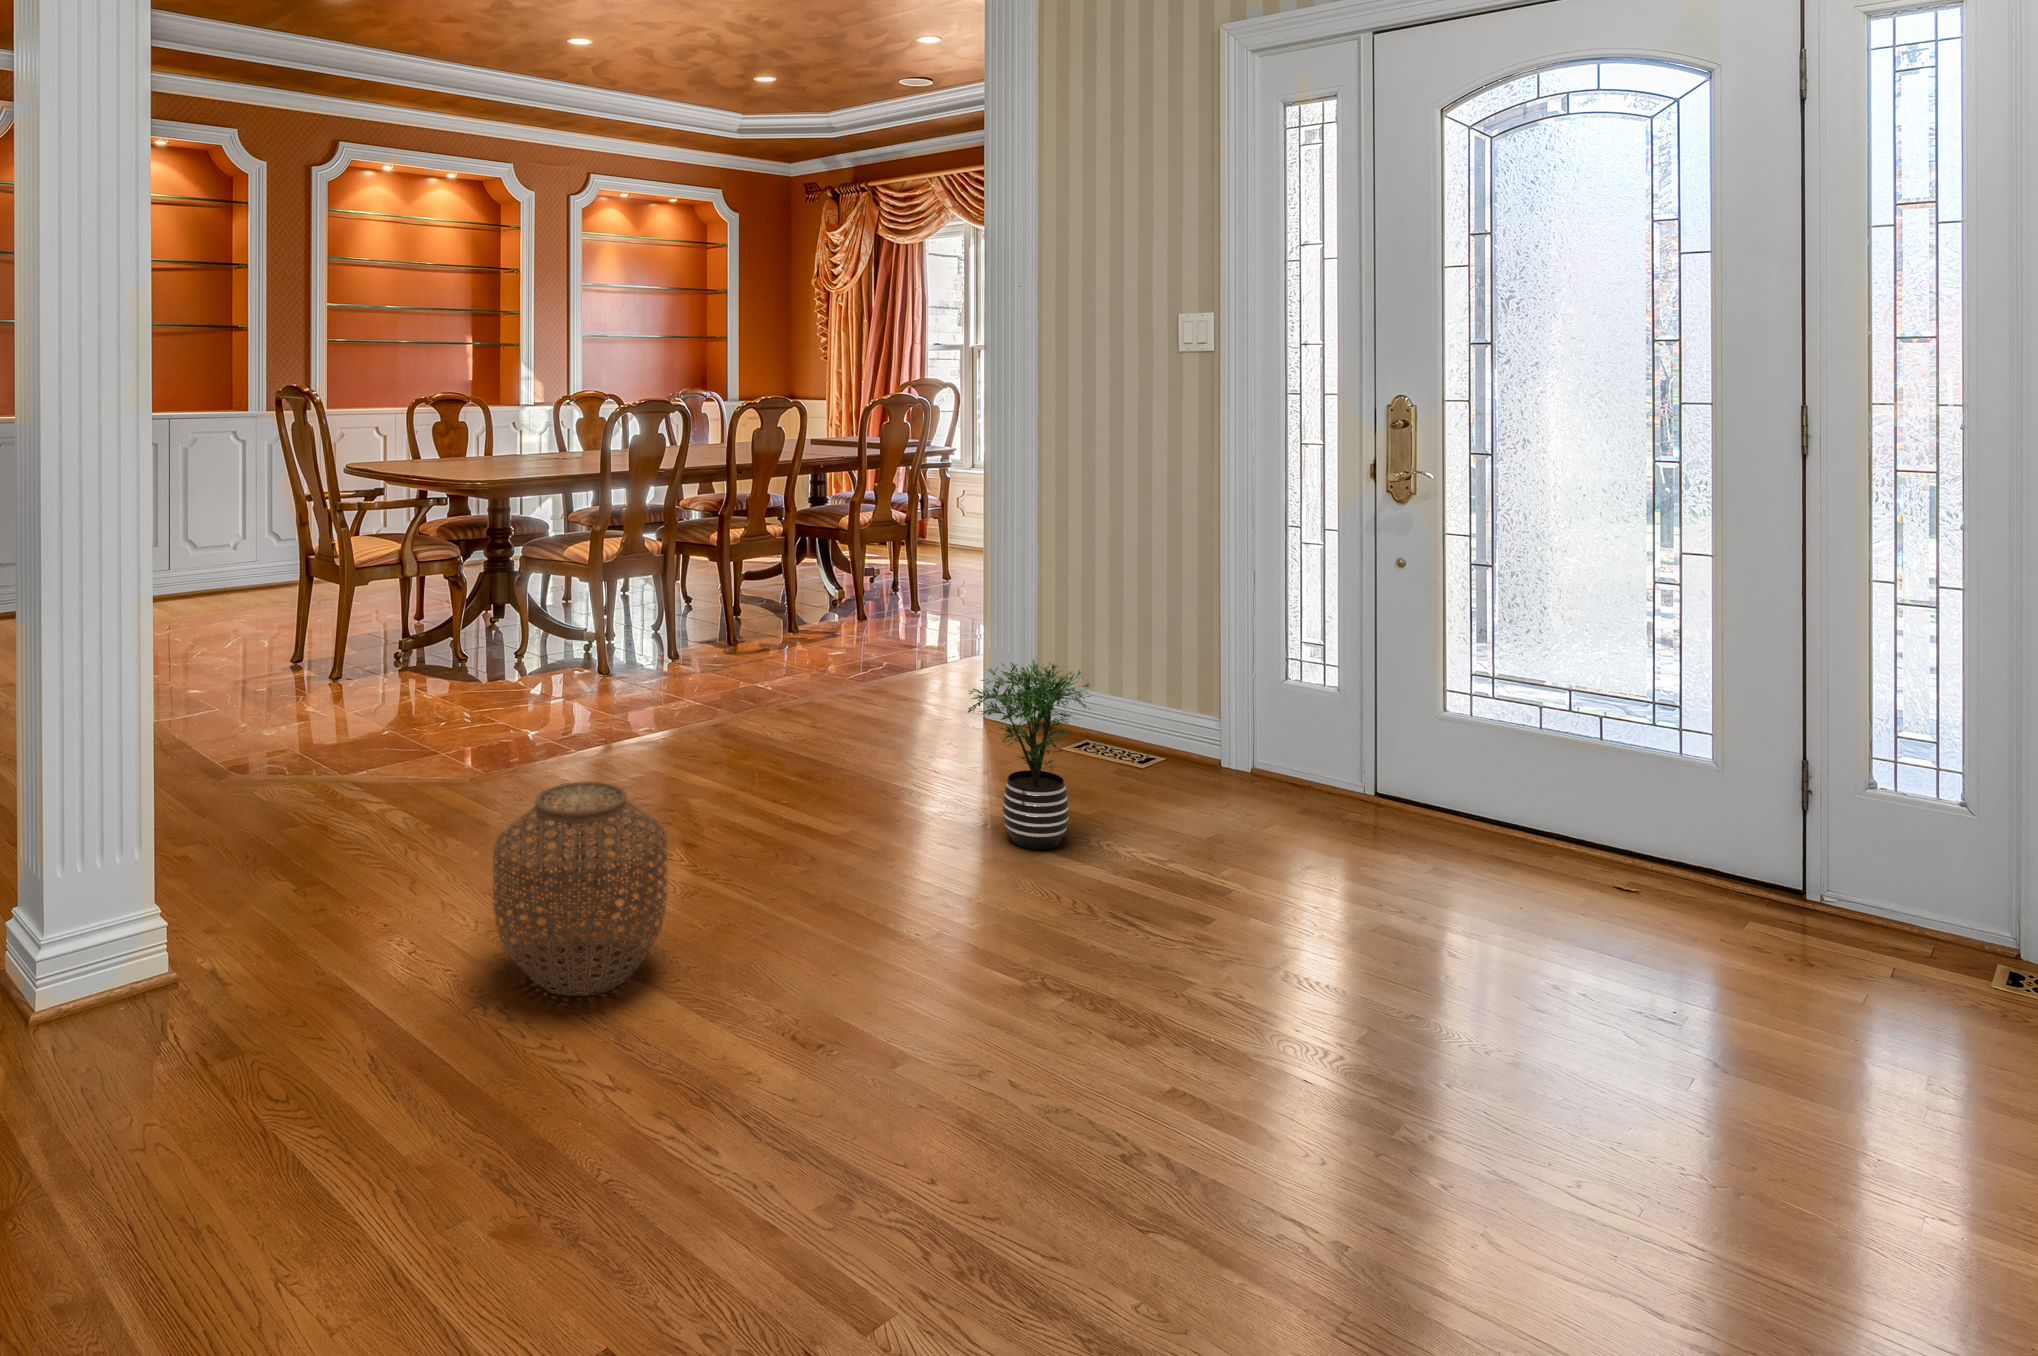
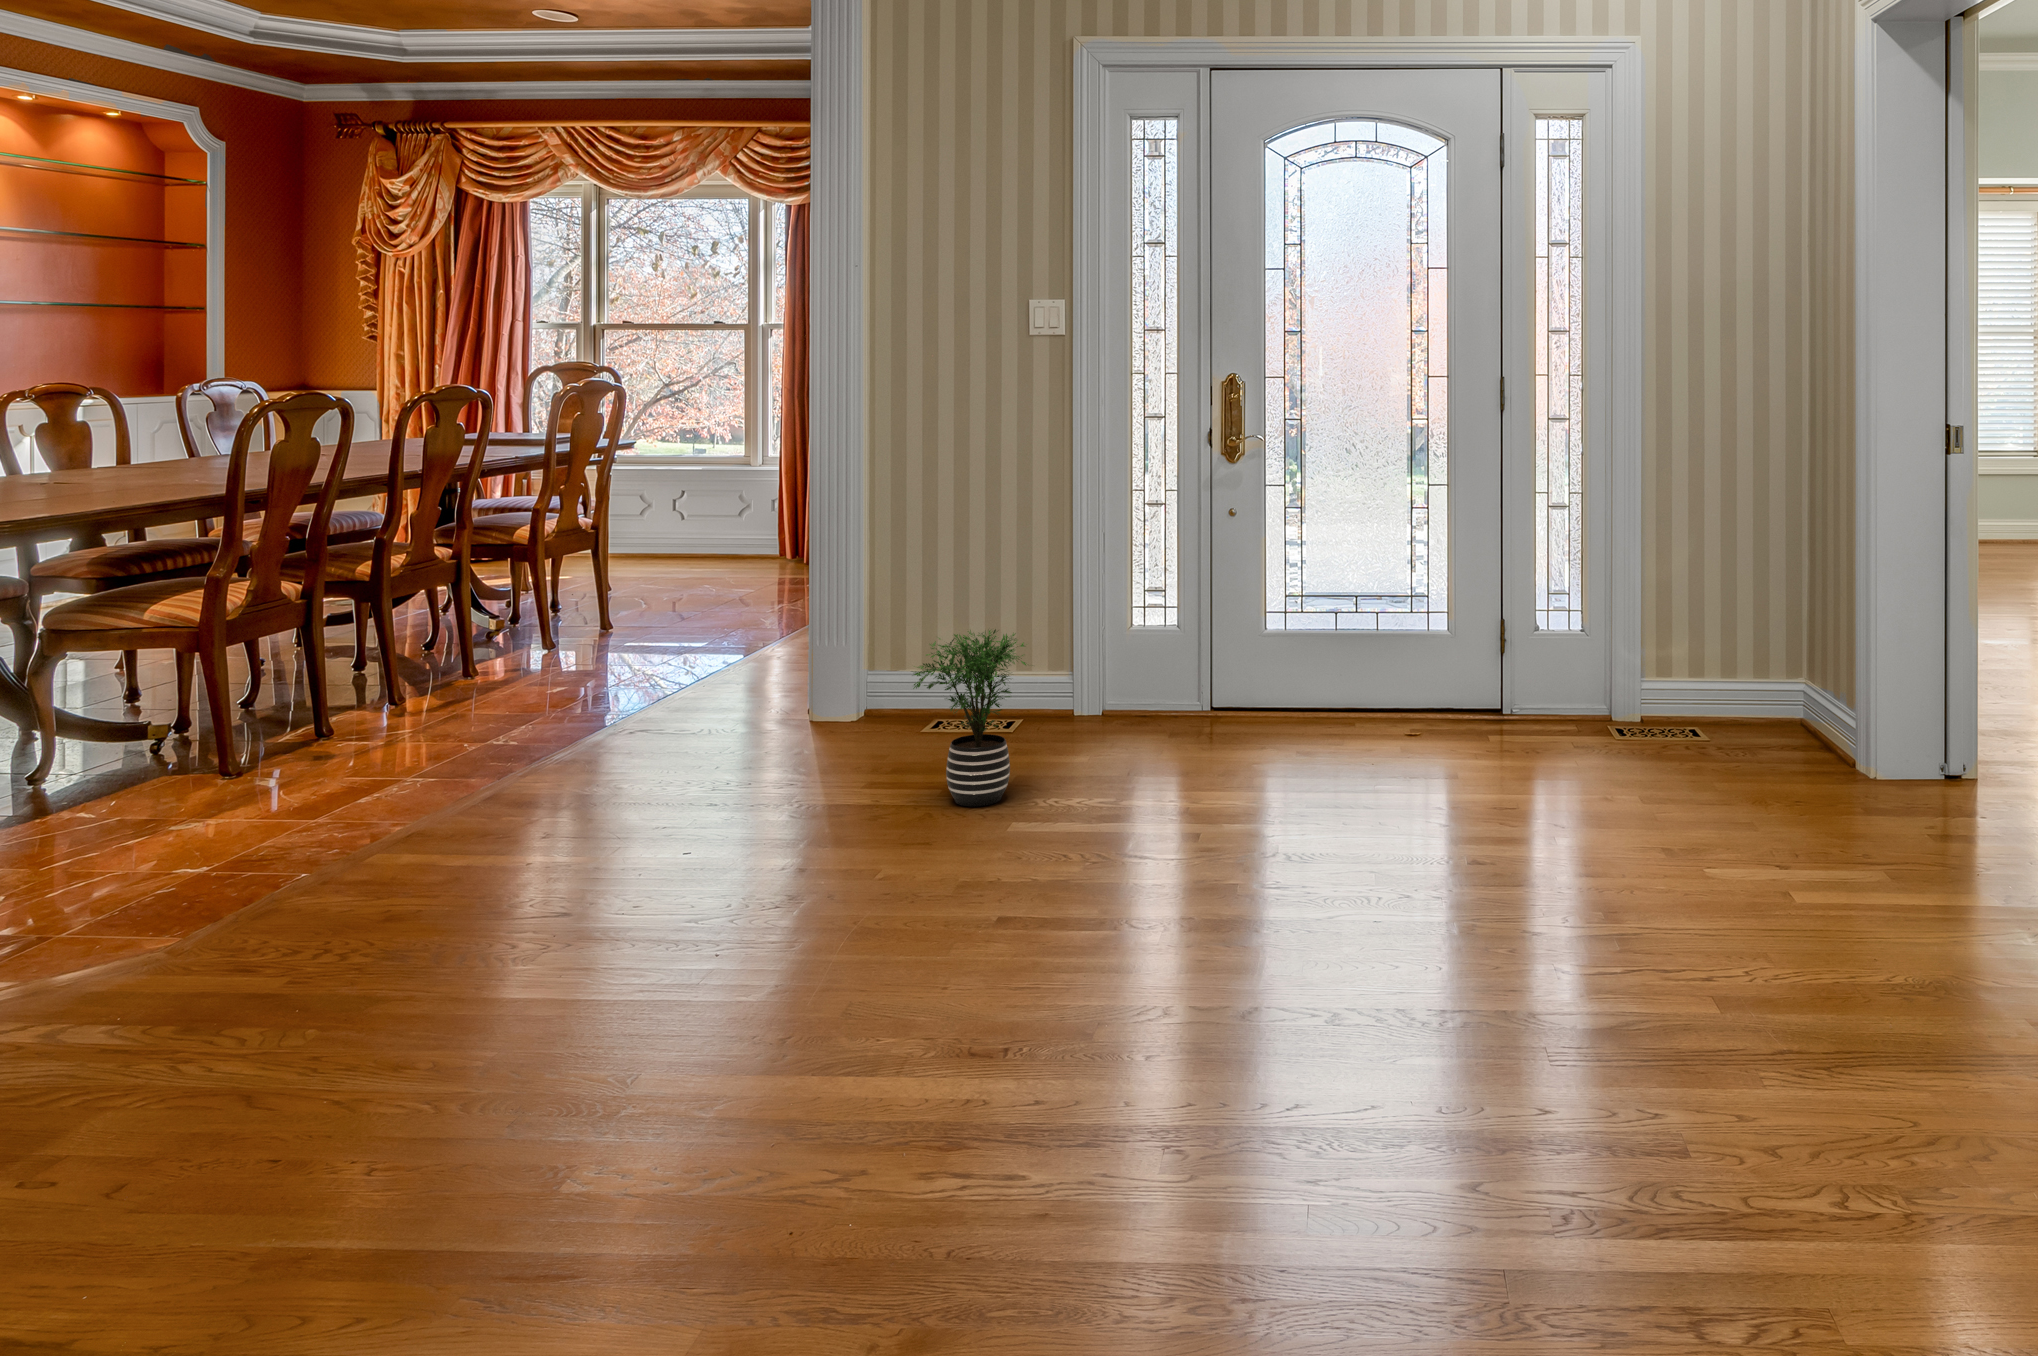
woven basket: present [493,782,667,996] -> none [554,796,759,1025]

